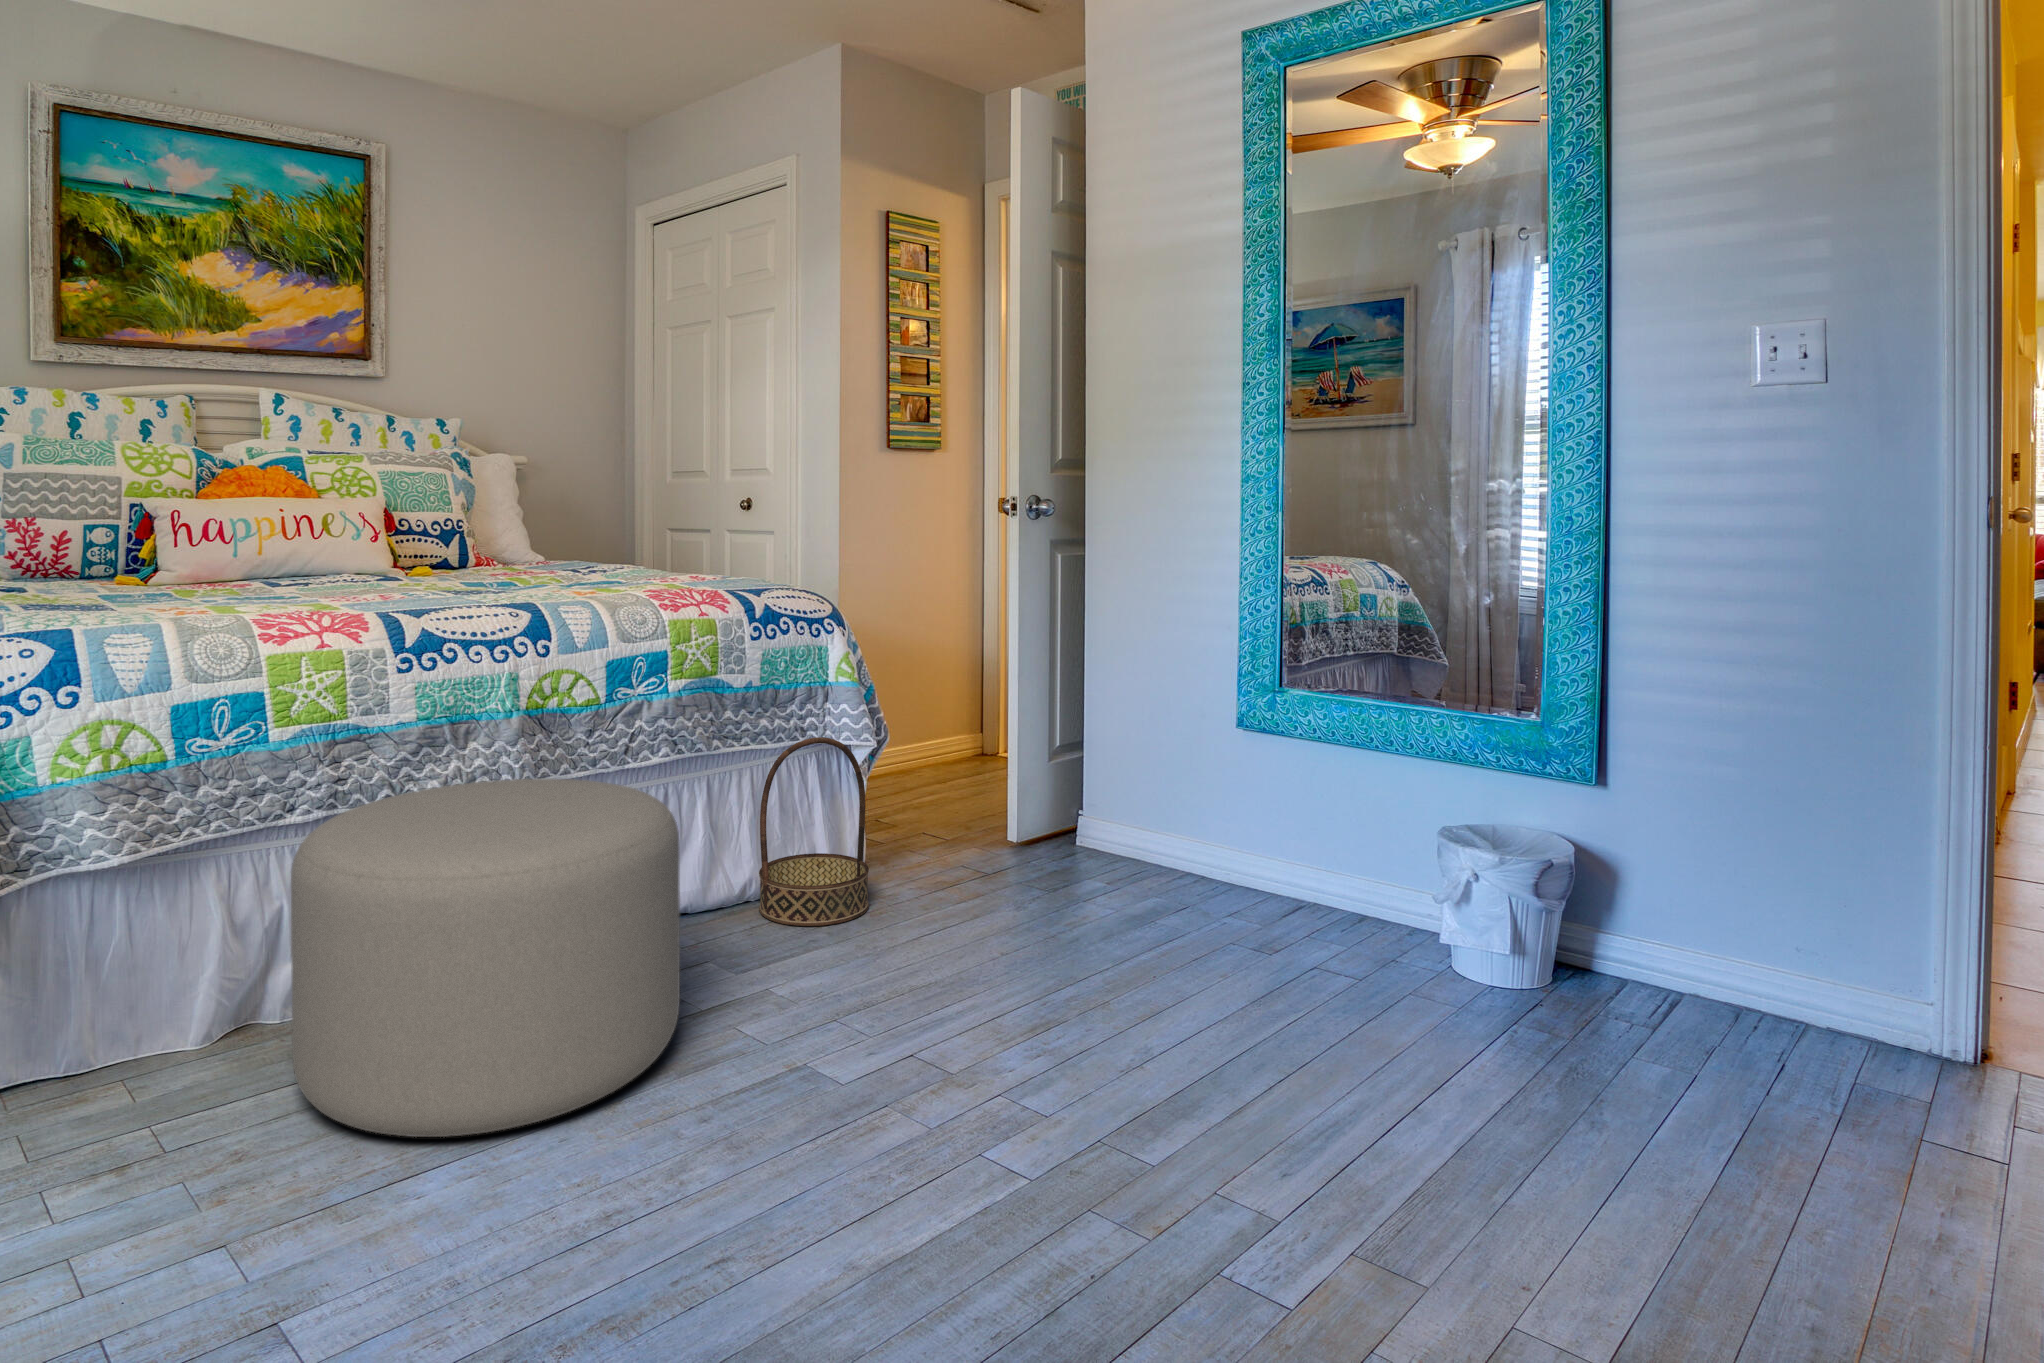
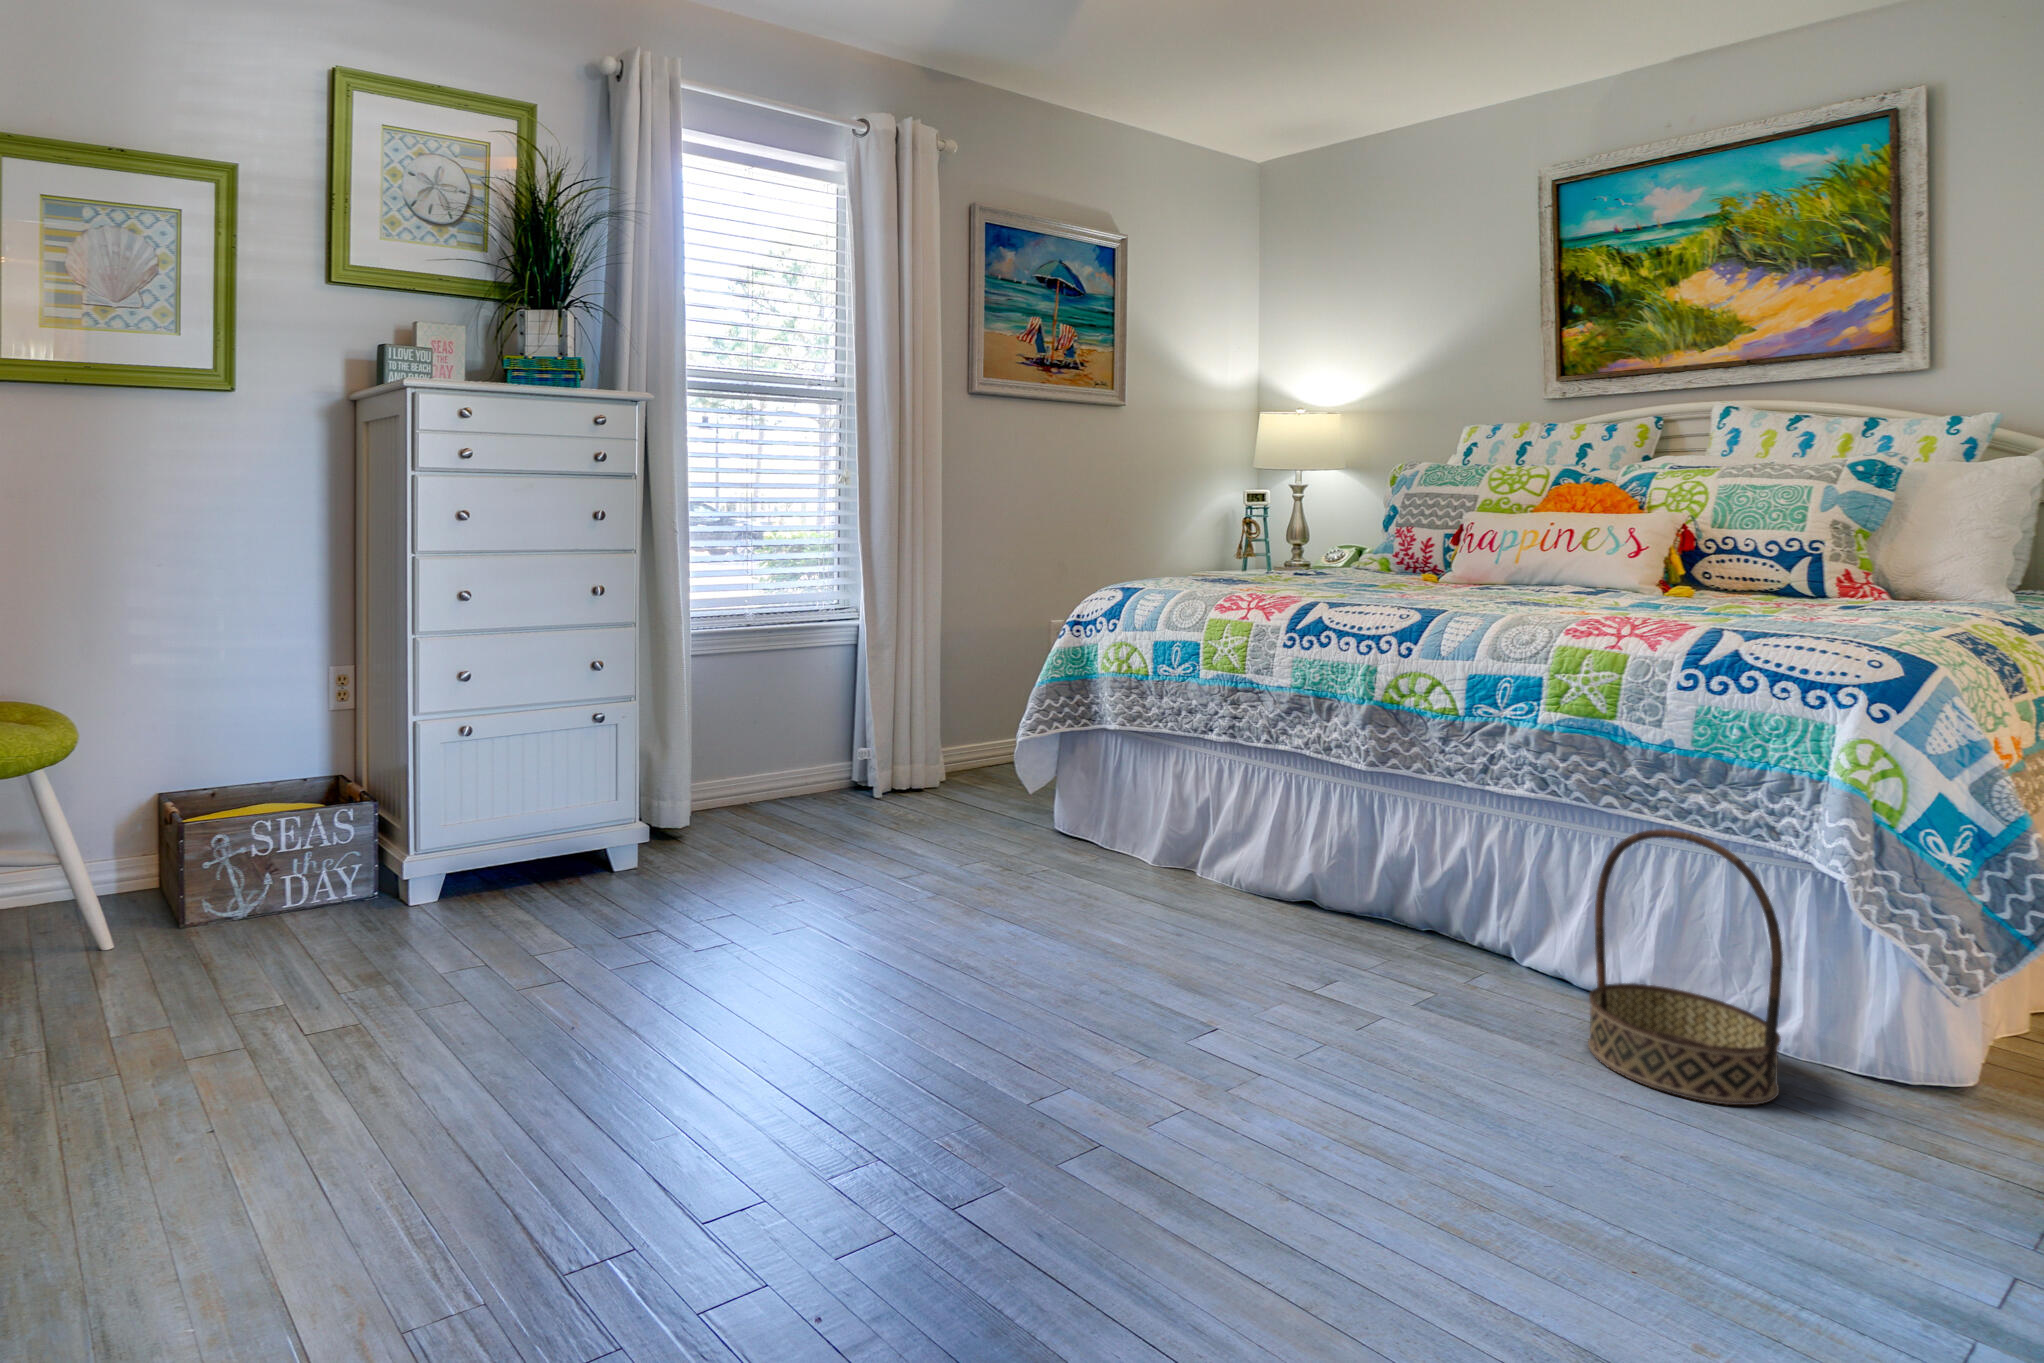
ottoman: present [291,779,680,1137] -> none [1025,723,1319,980]

